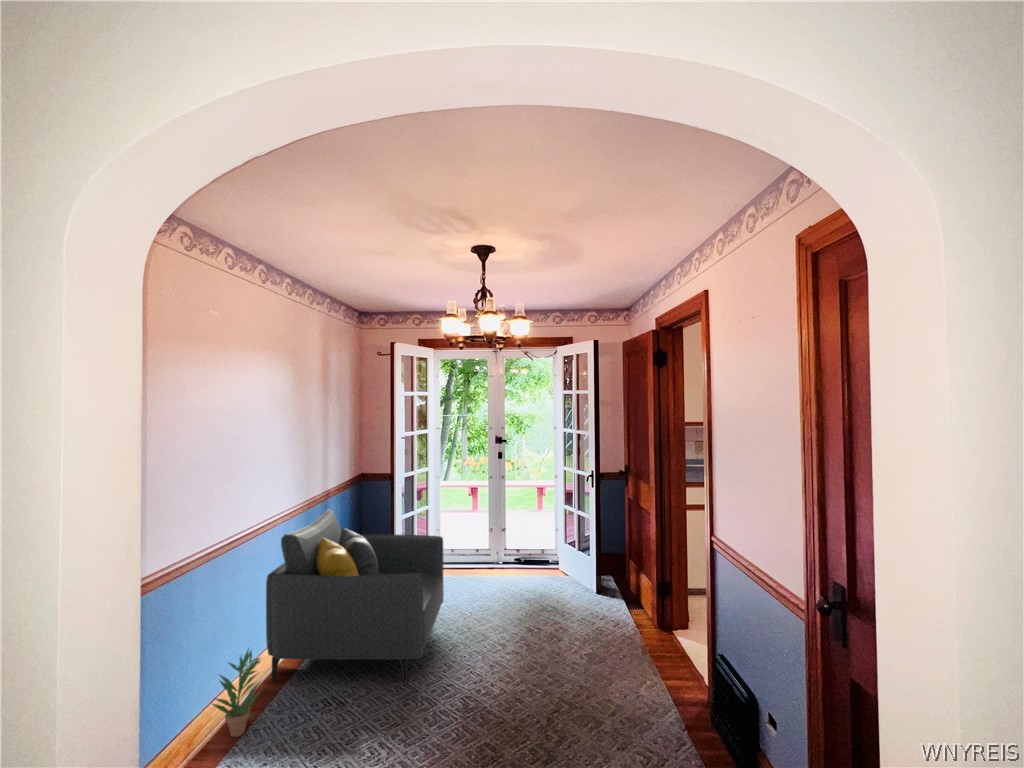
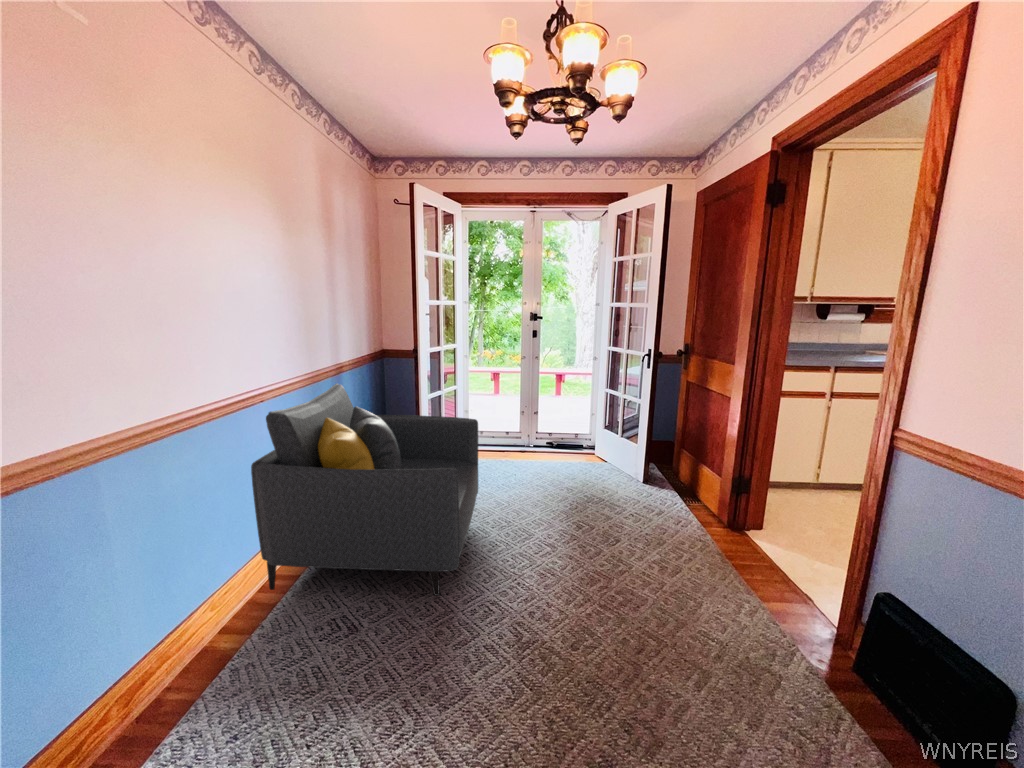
potted plant: present [212,649,261,737] -> none [159,566,241,681]

